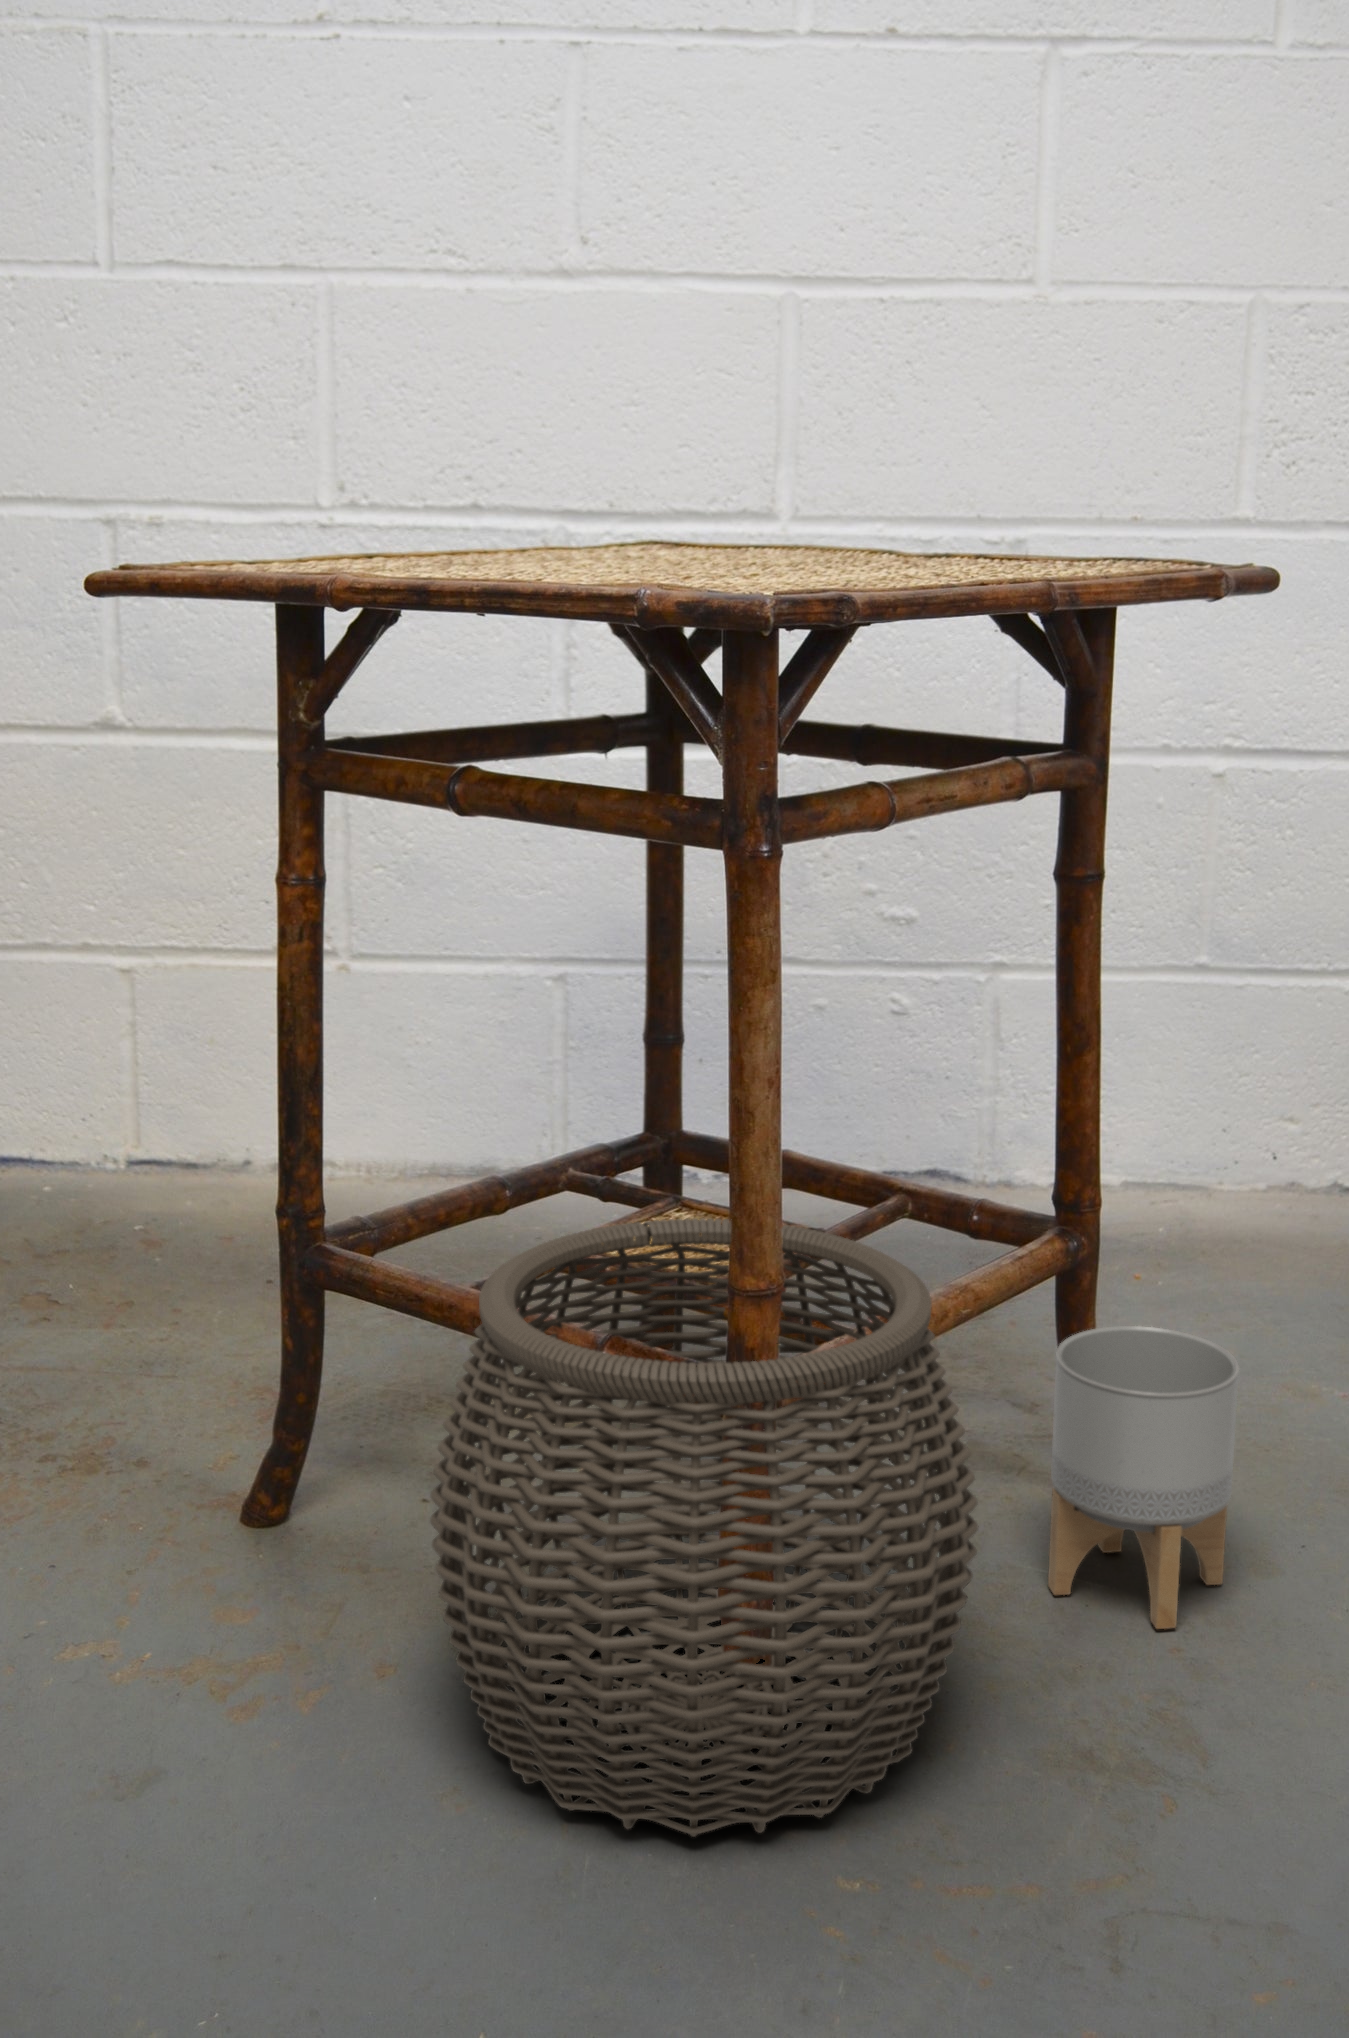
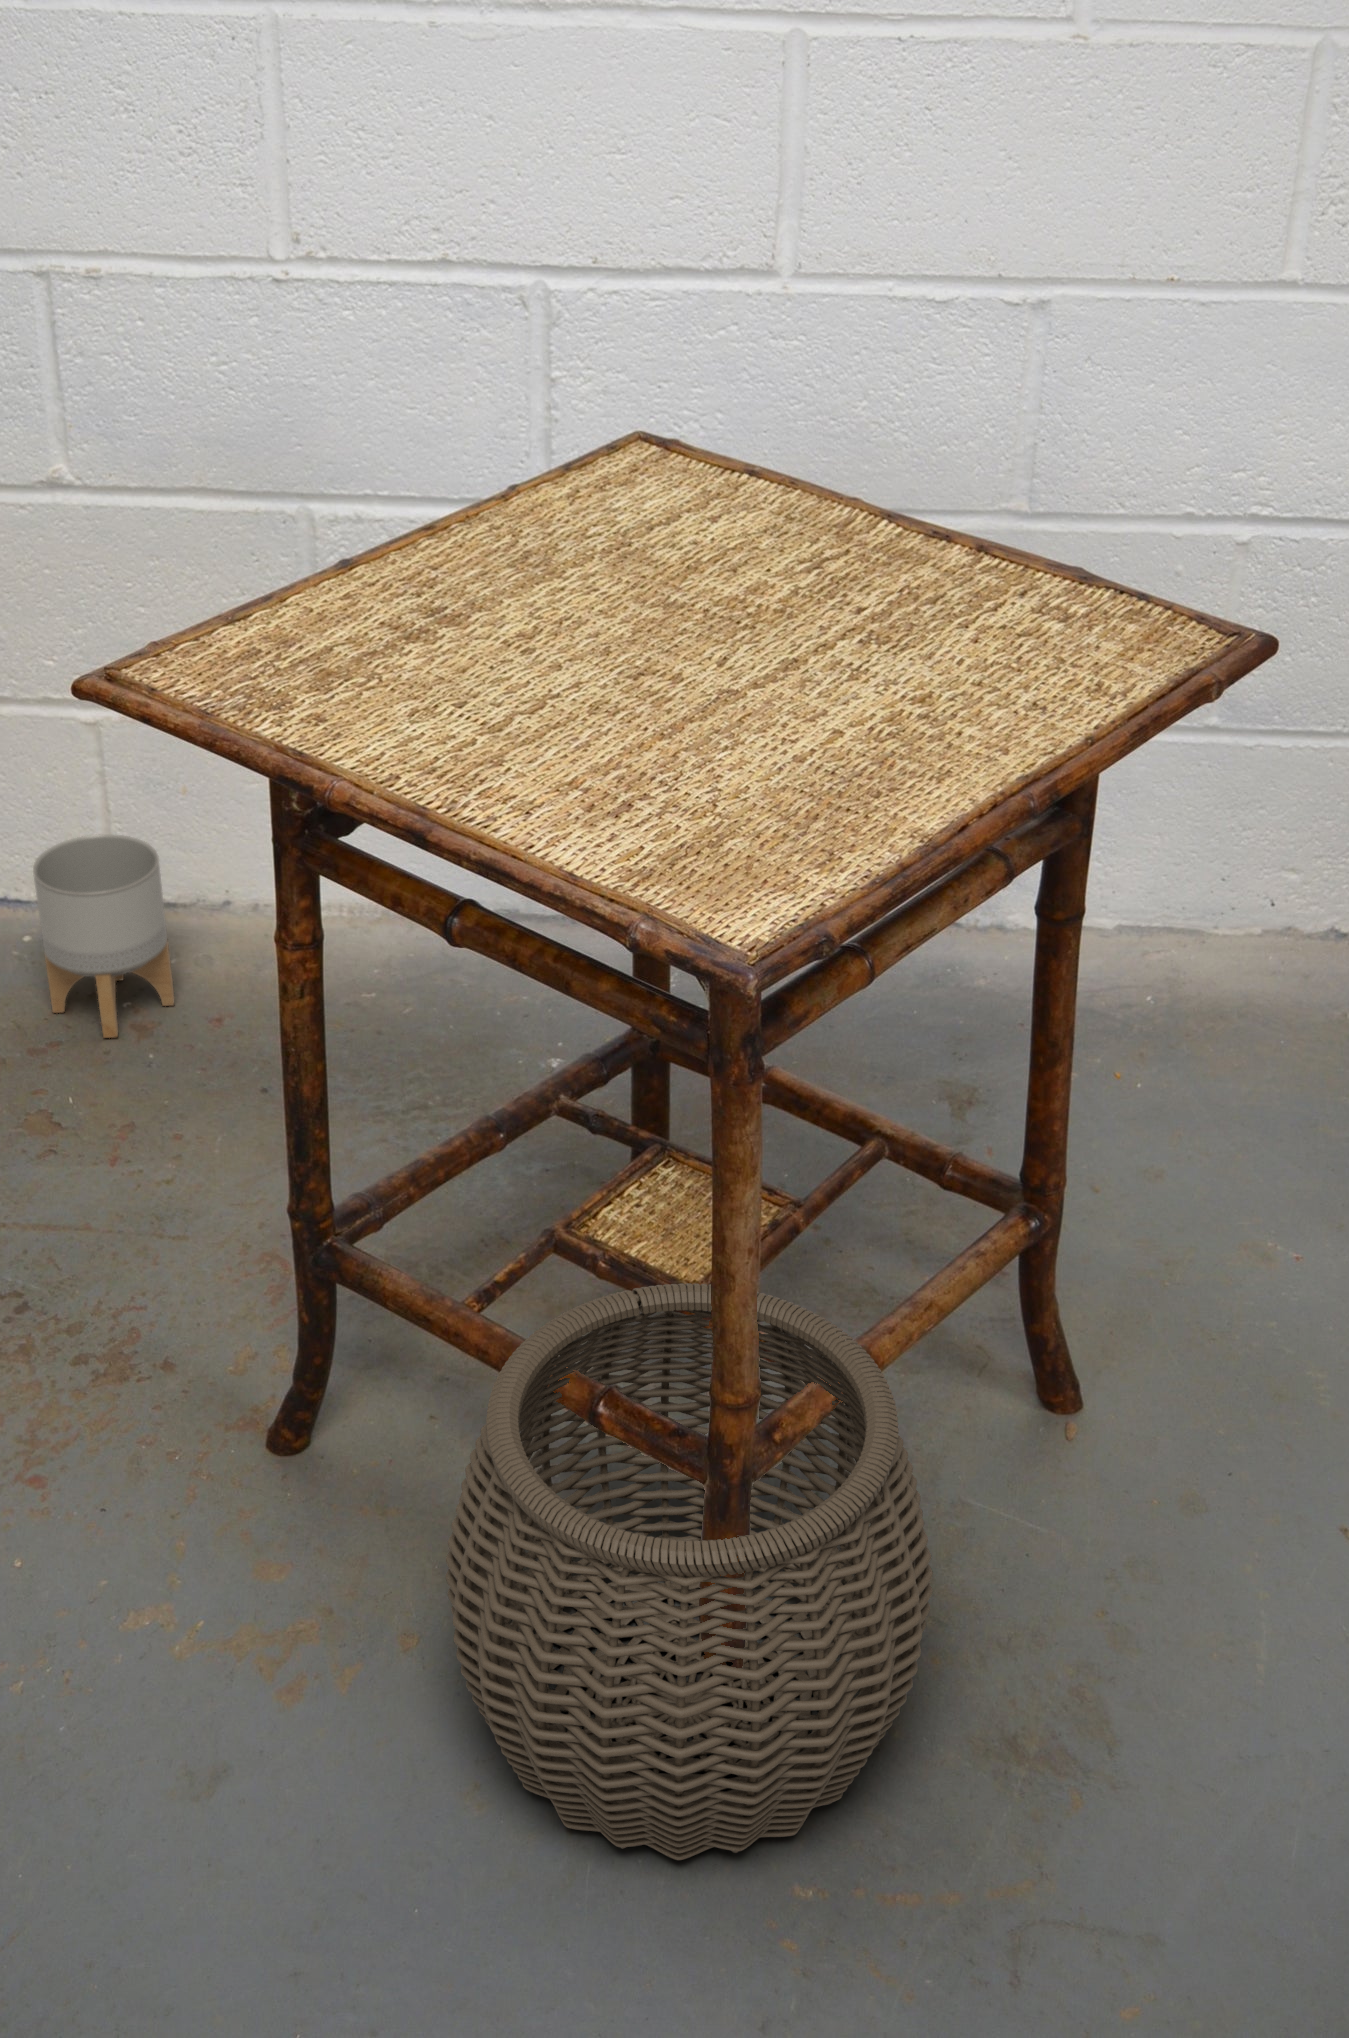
planter: present [1048,1326,1239,1629] -> present [33,834,175,1038]

